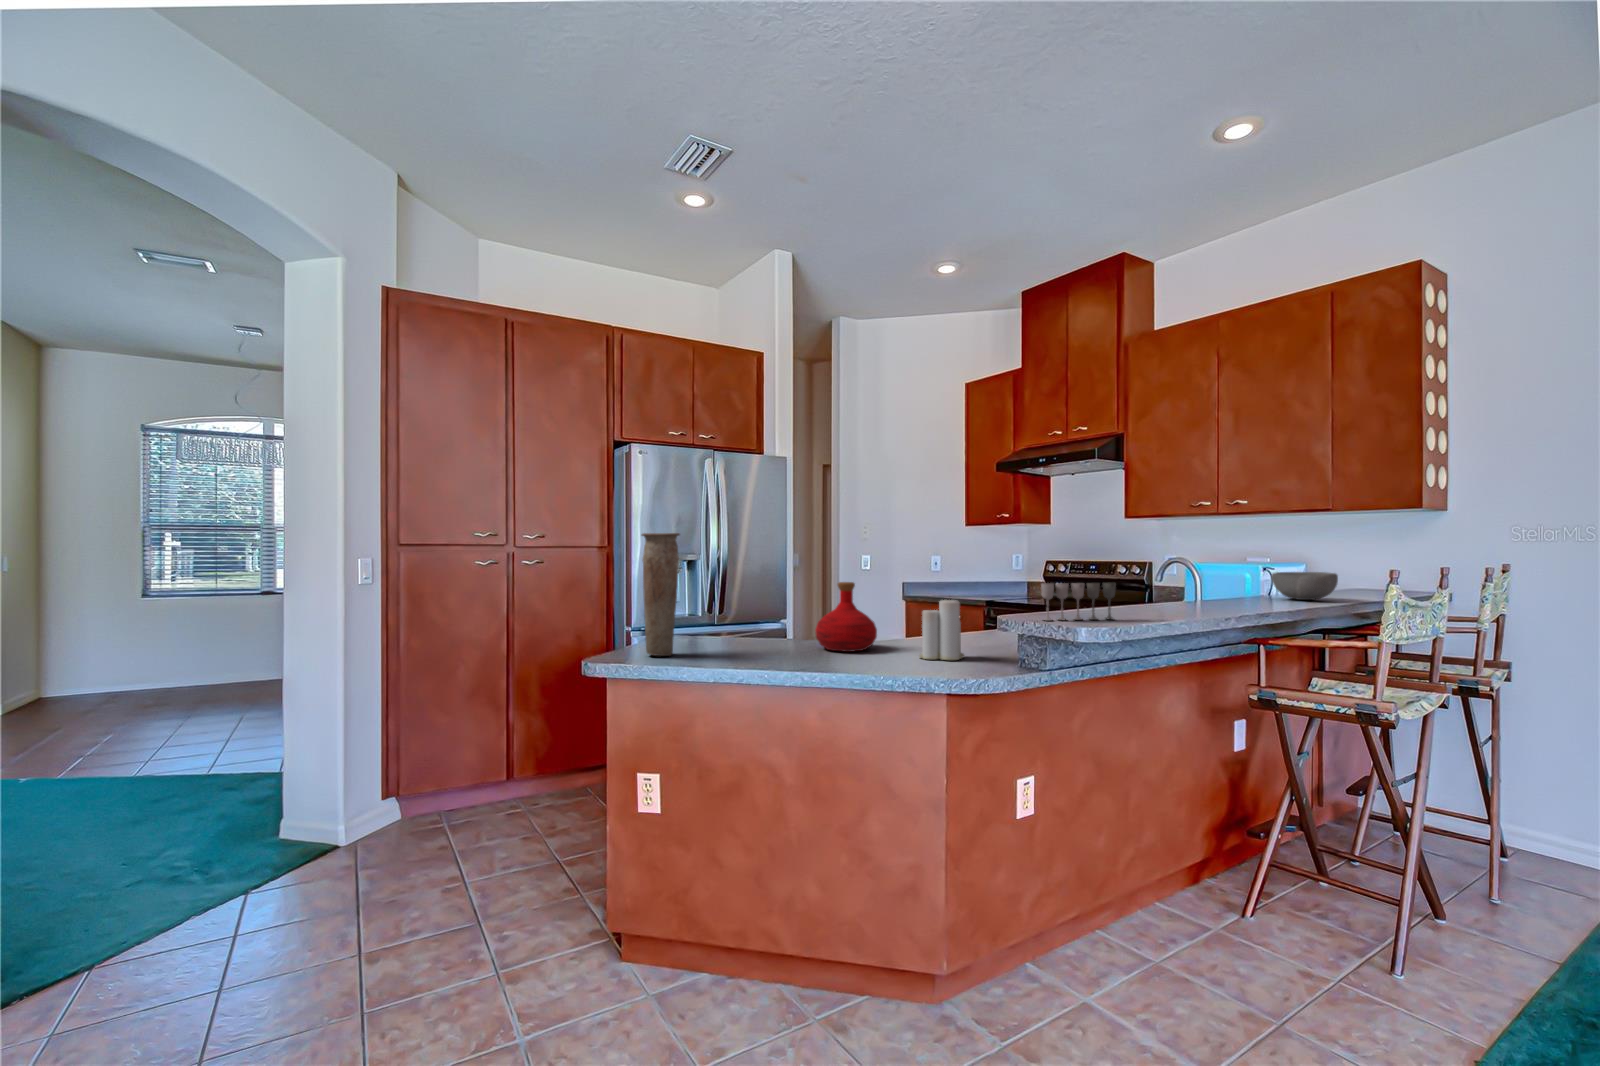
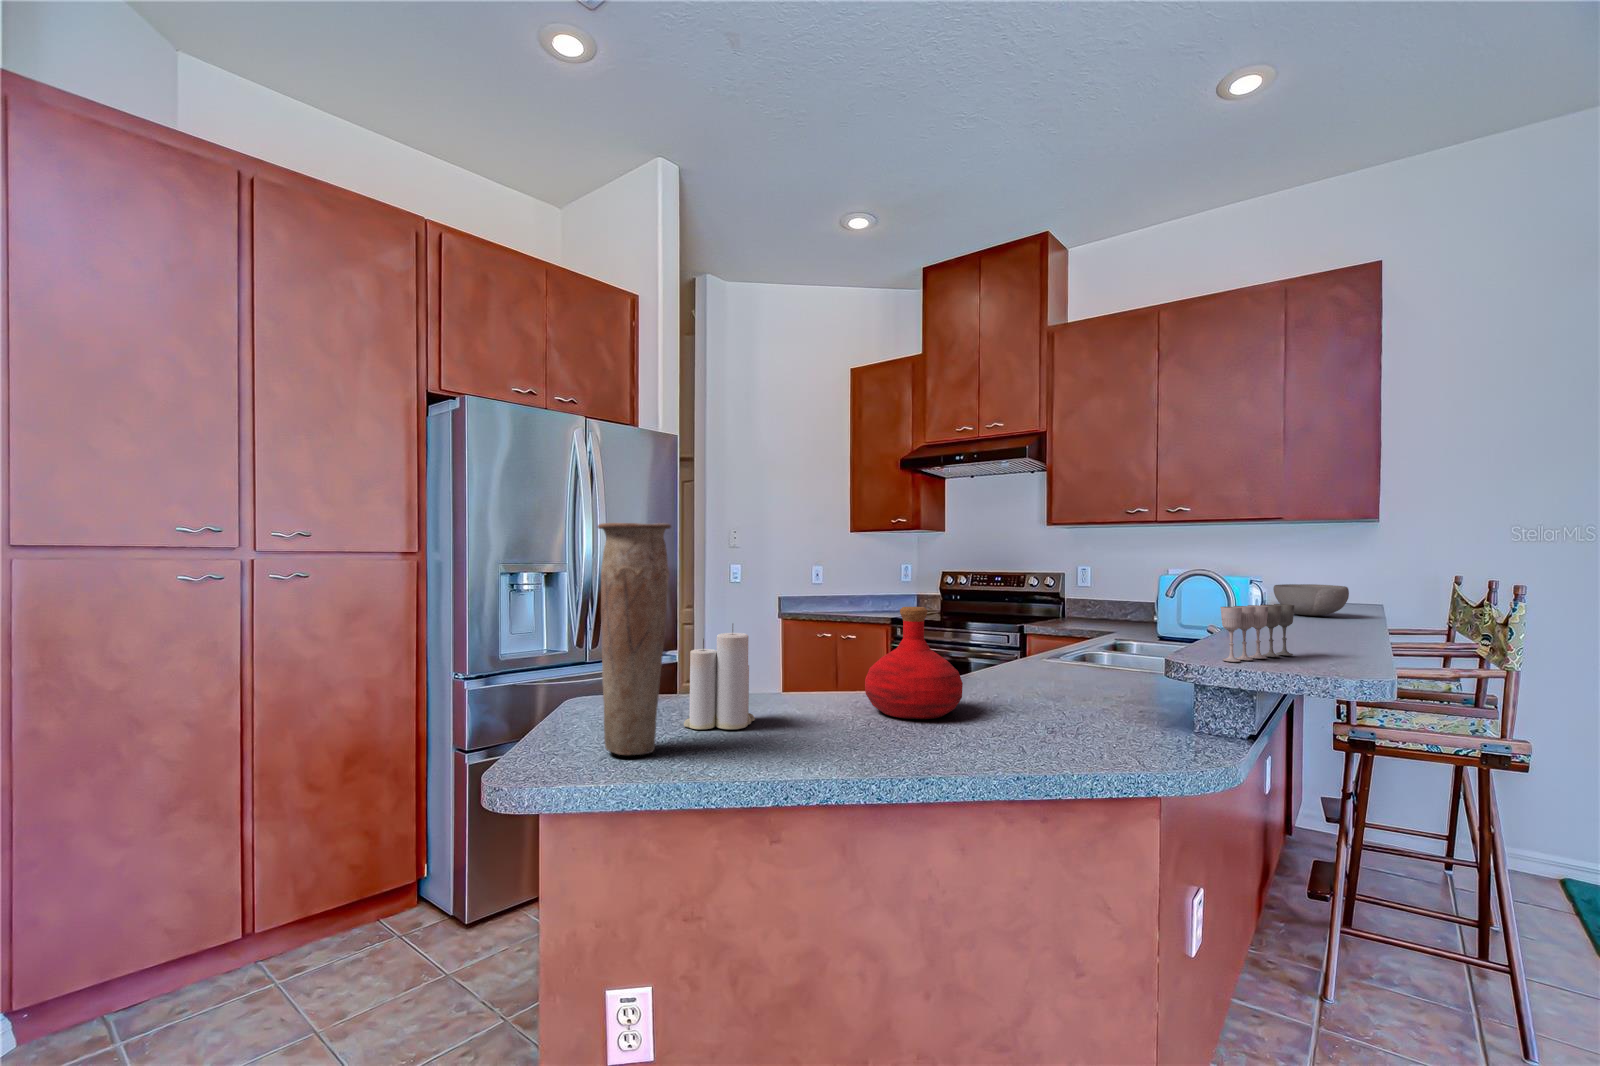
candle: present [919,600,965,660] -> present [684,624,755,729]

